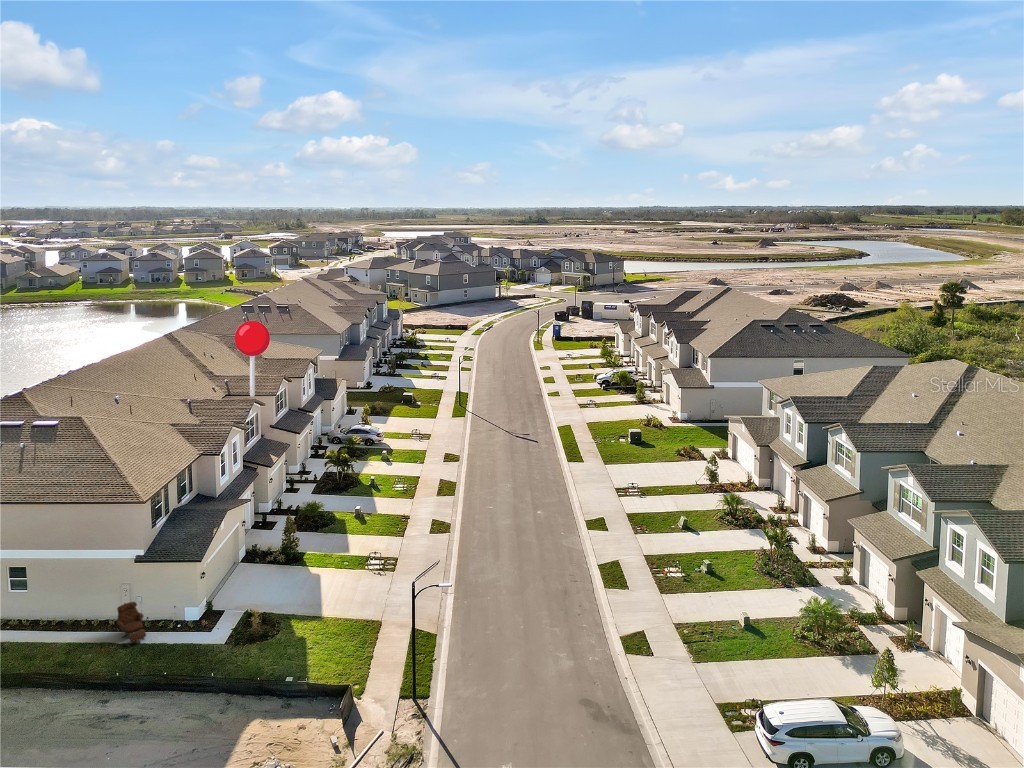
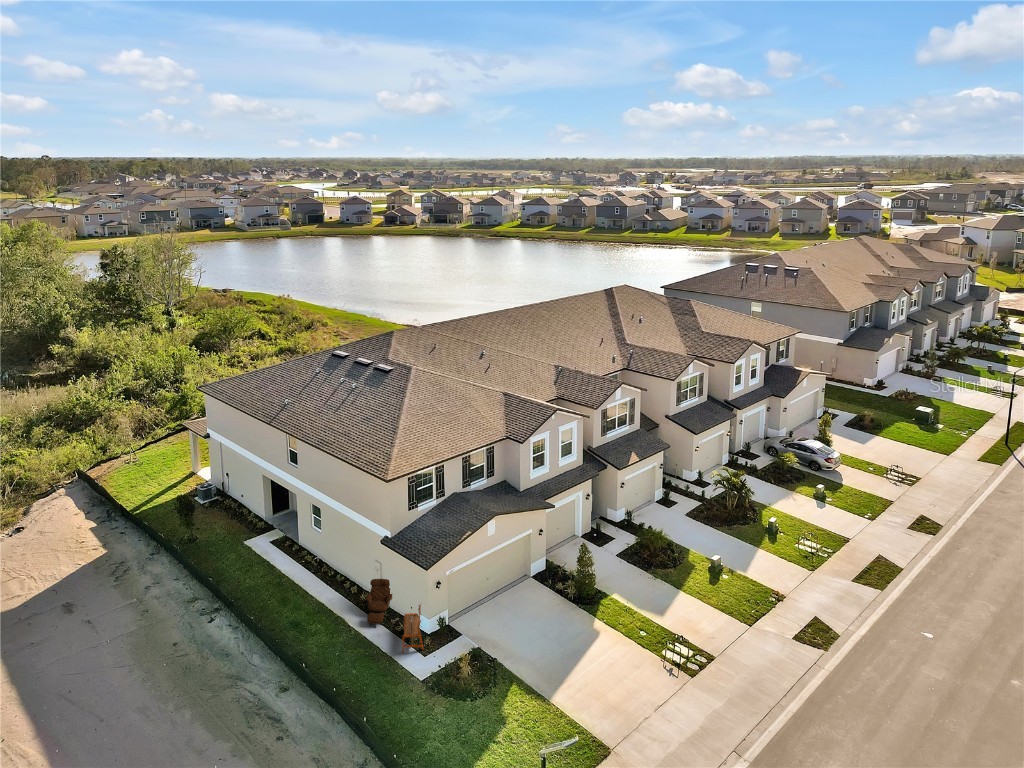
bench: none [168,602,201,645] -> present [402,604,424,652]

